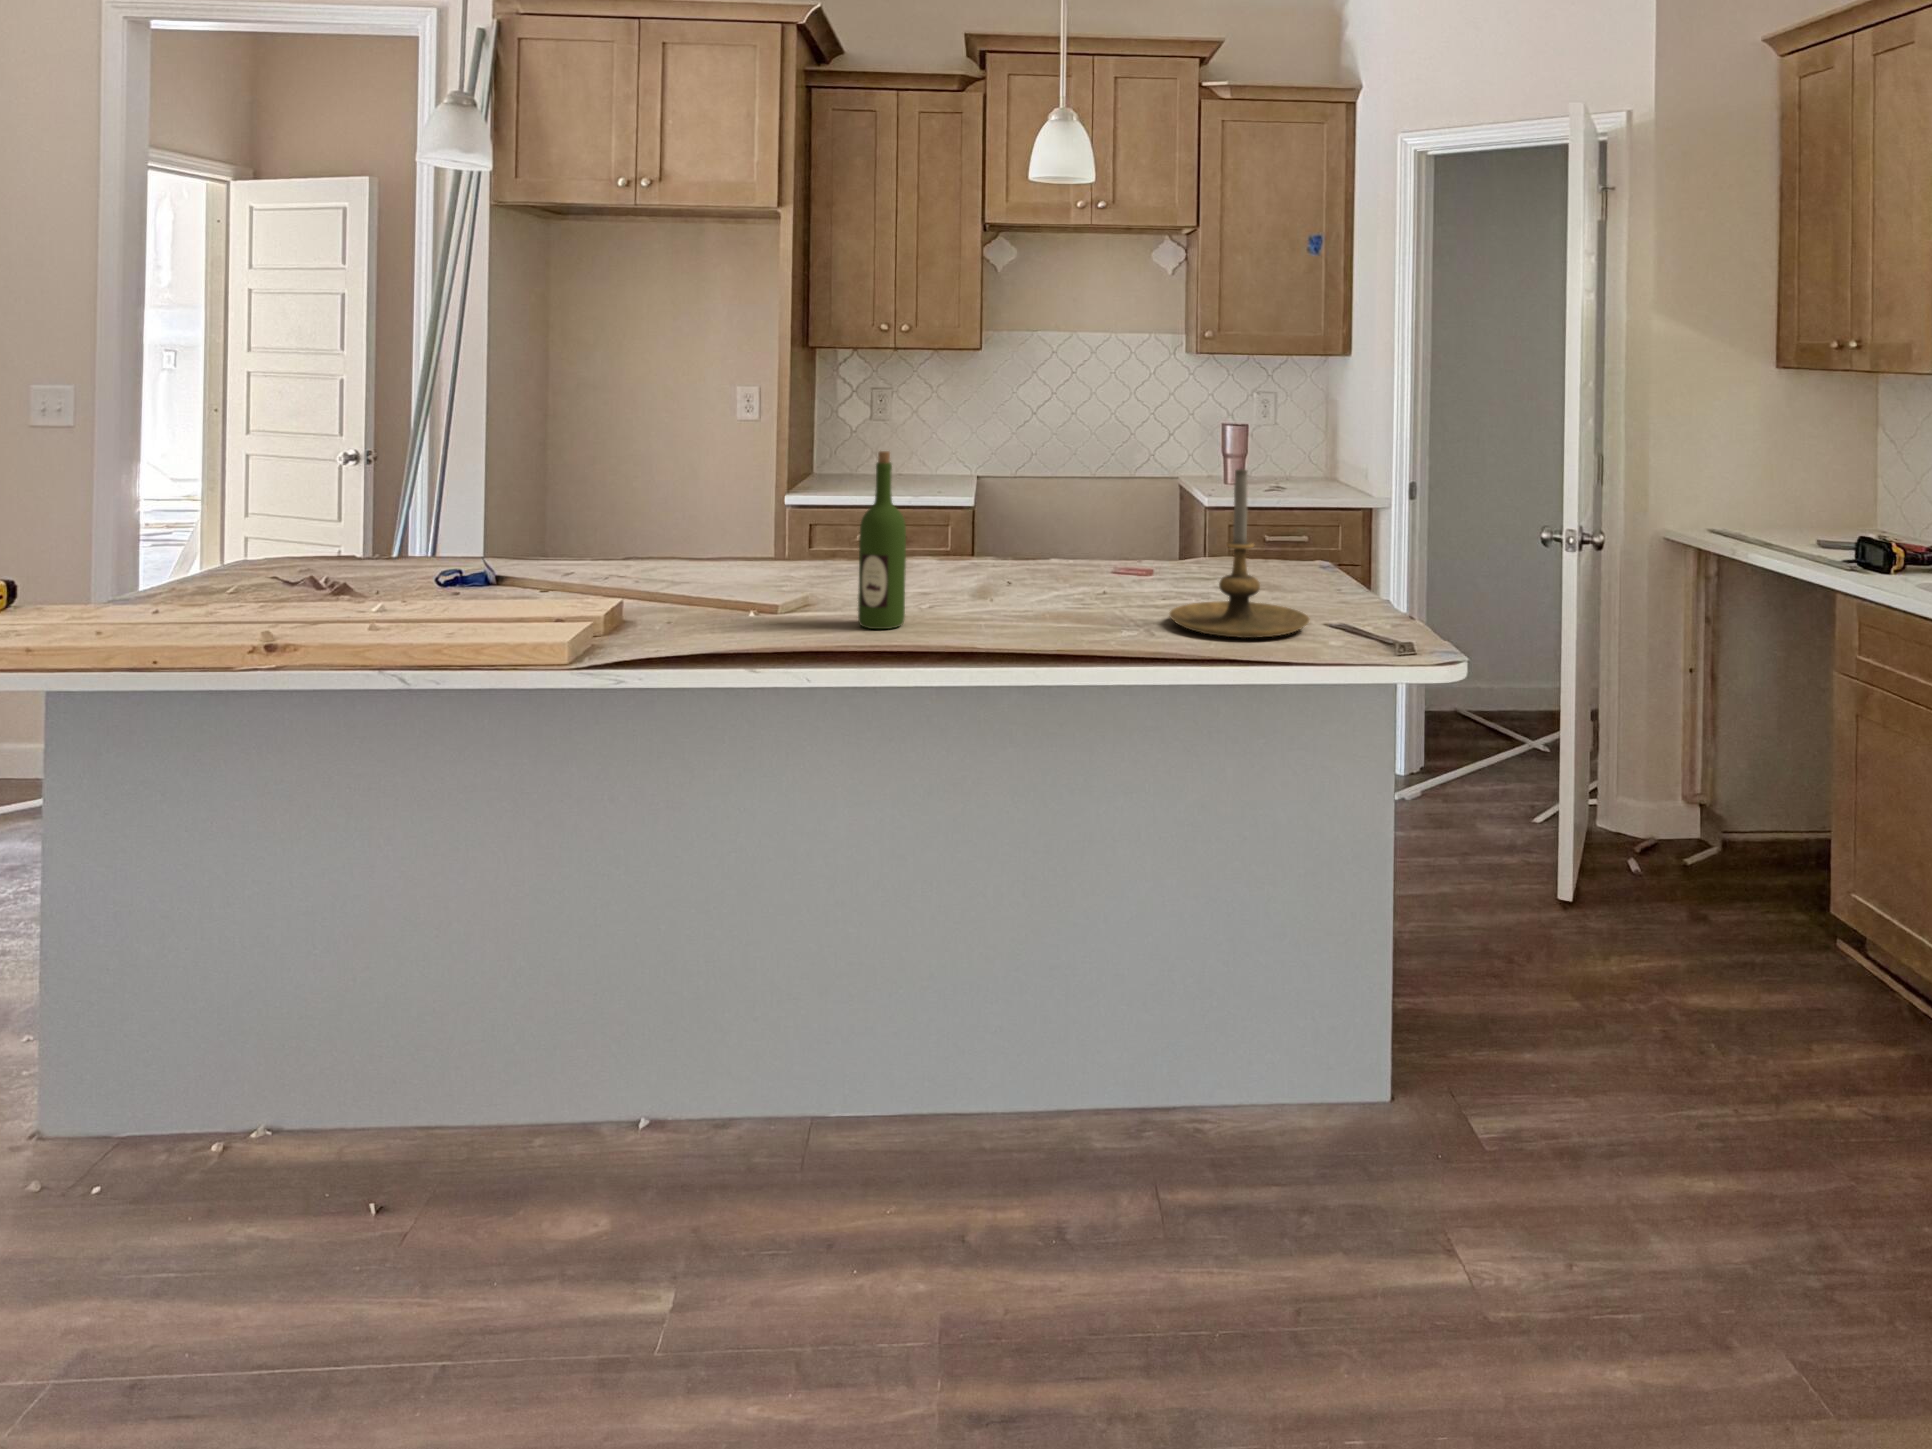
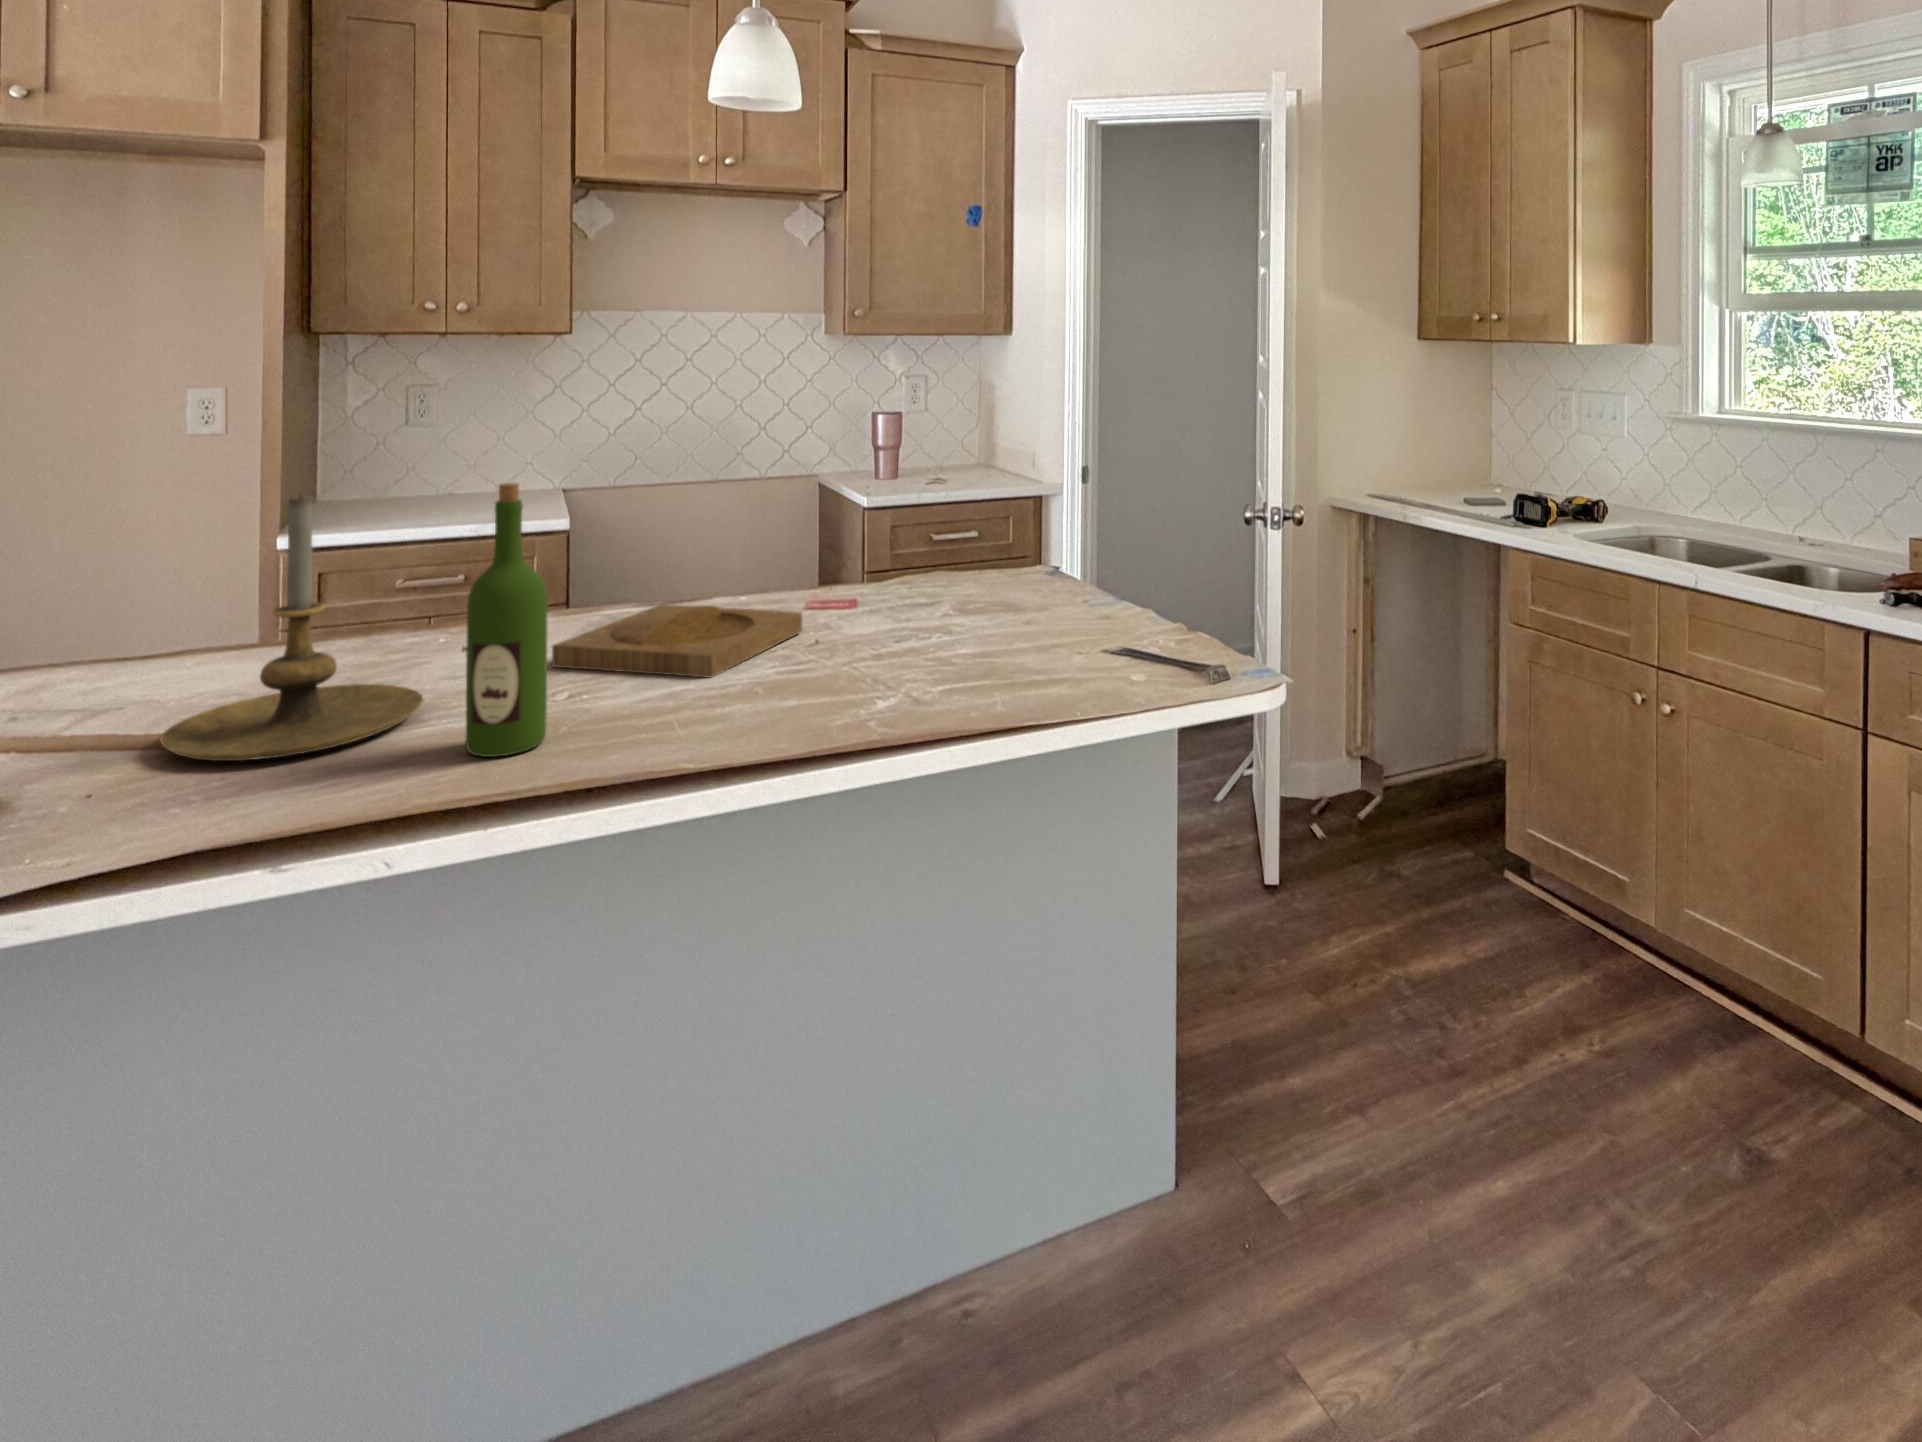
candle holder: present [1169,469,1309,638] -> present [160,496,423,761]
tray: none [923,557,1096,606] -> present [552,604,802,678]

